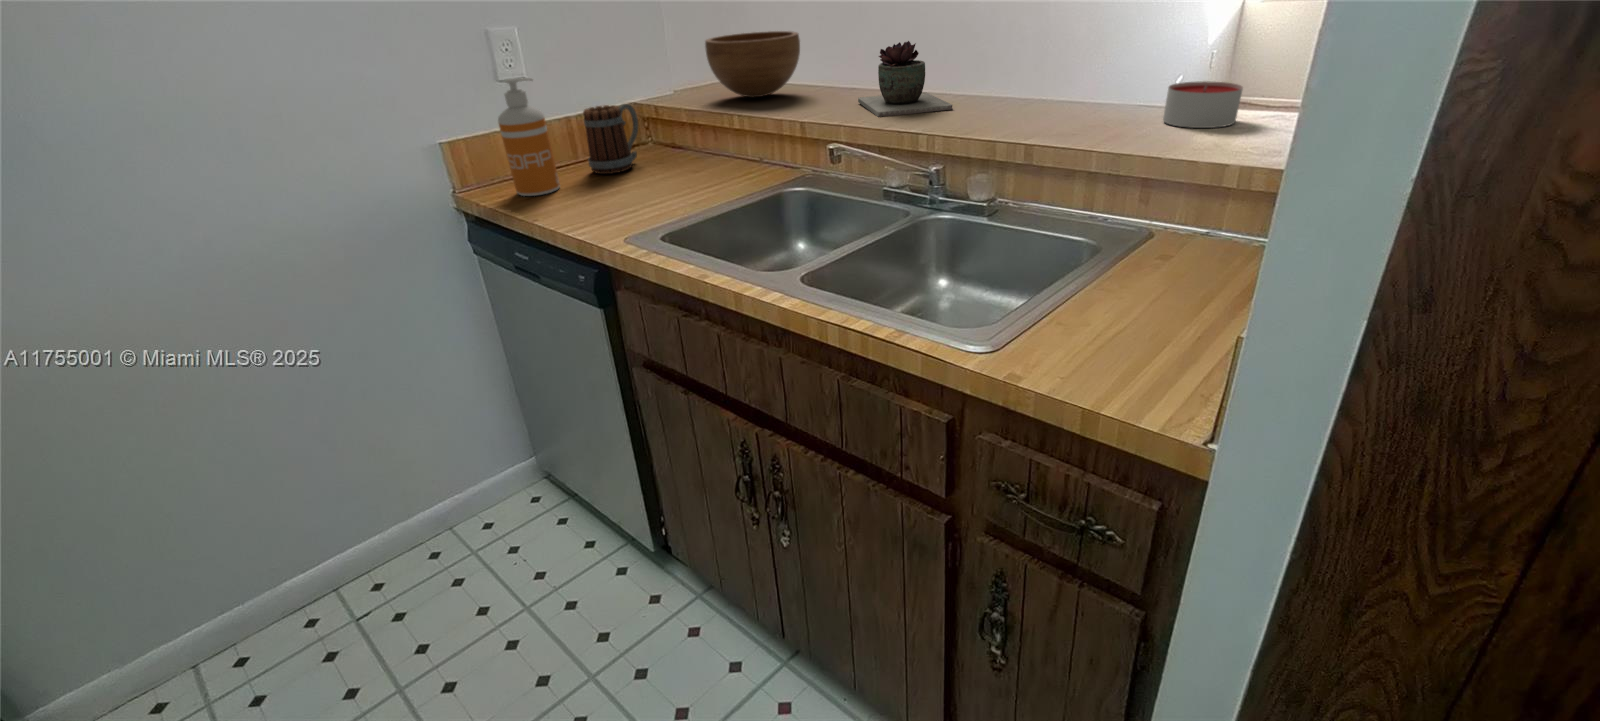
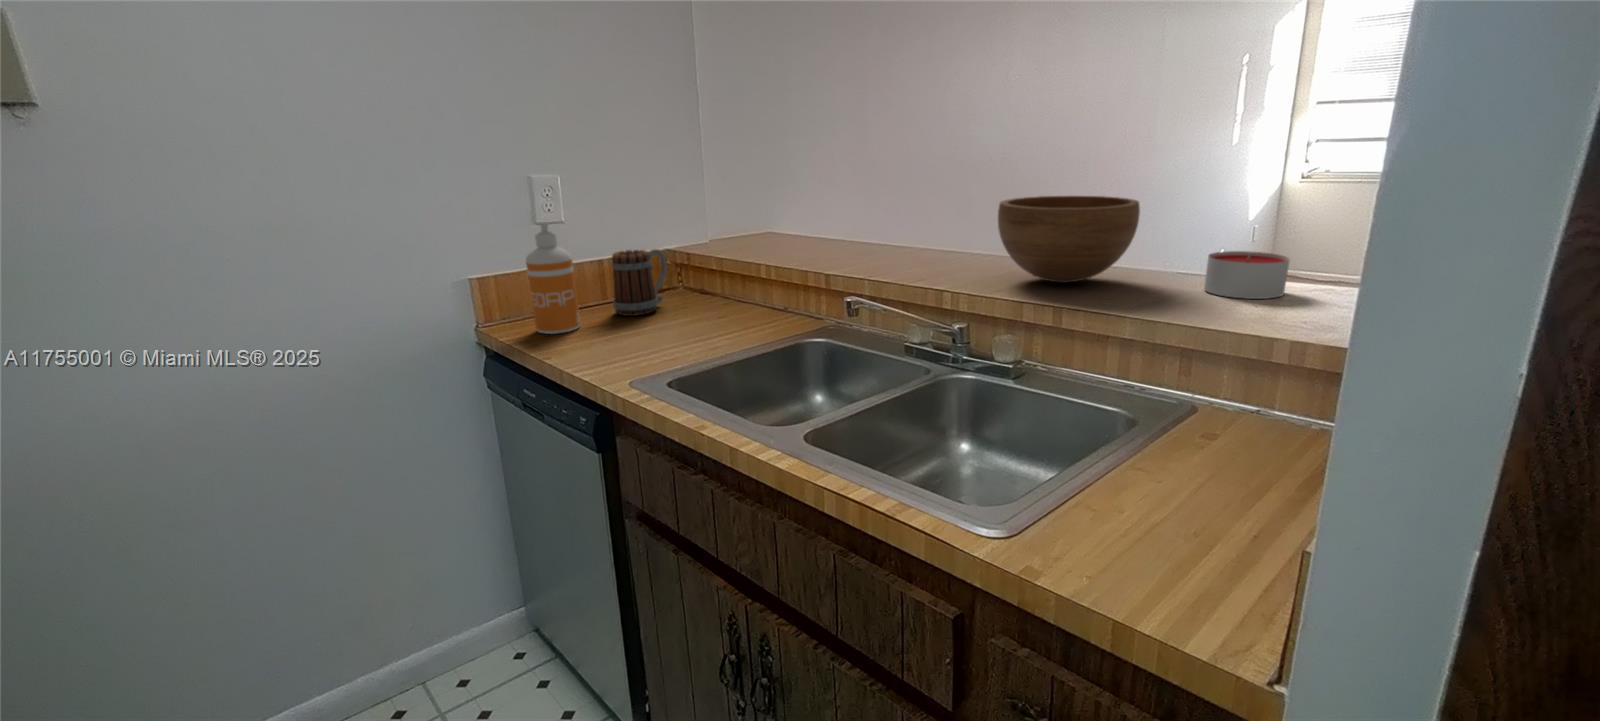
bowl: present [705,31,800,97] -> present [998,196,1140,283]
succulent plant: present [858,41,952,117] -> none [887,201,982,272]

